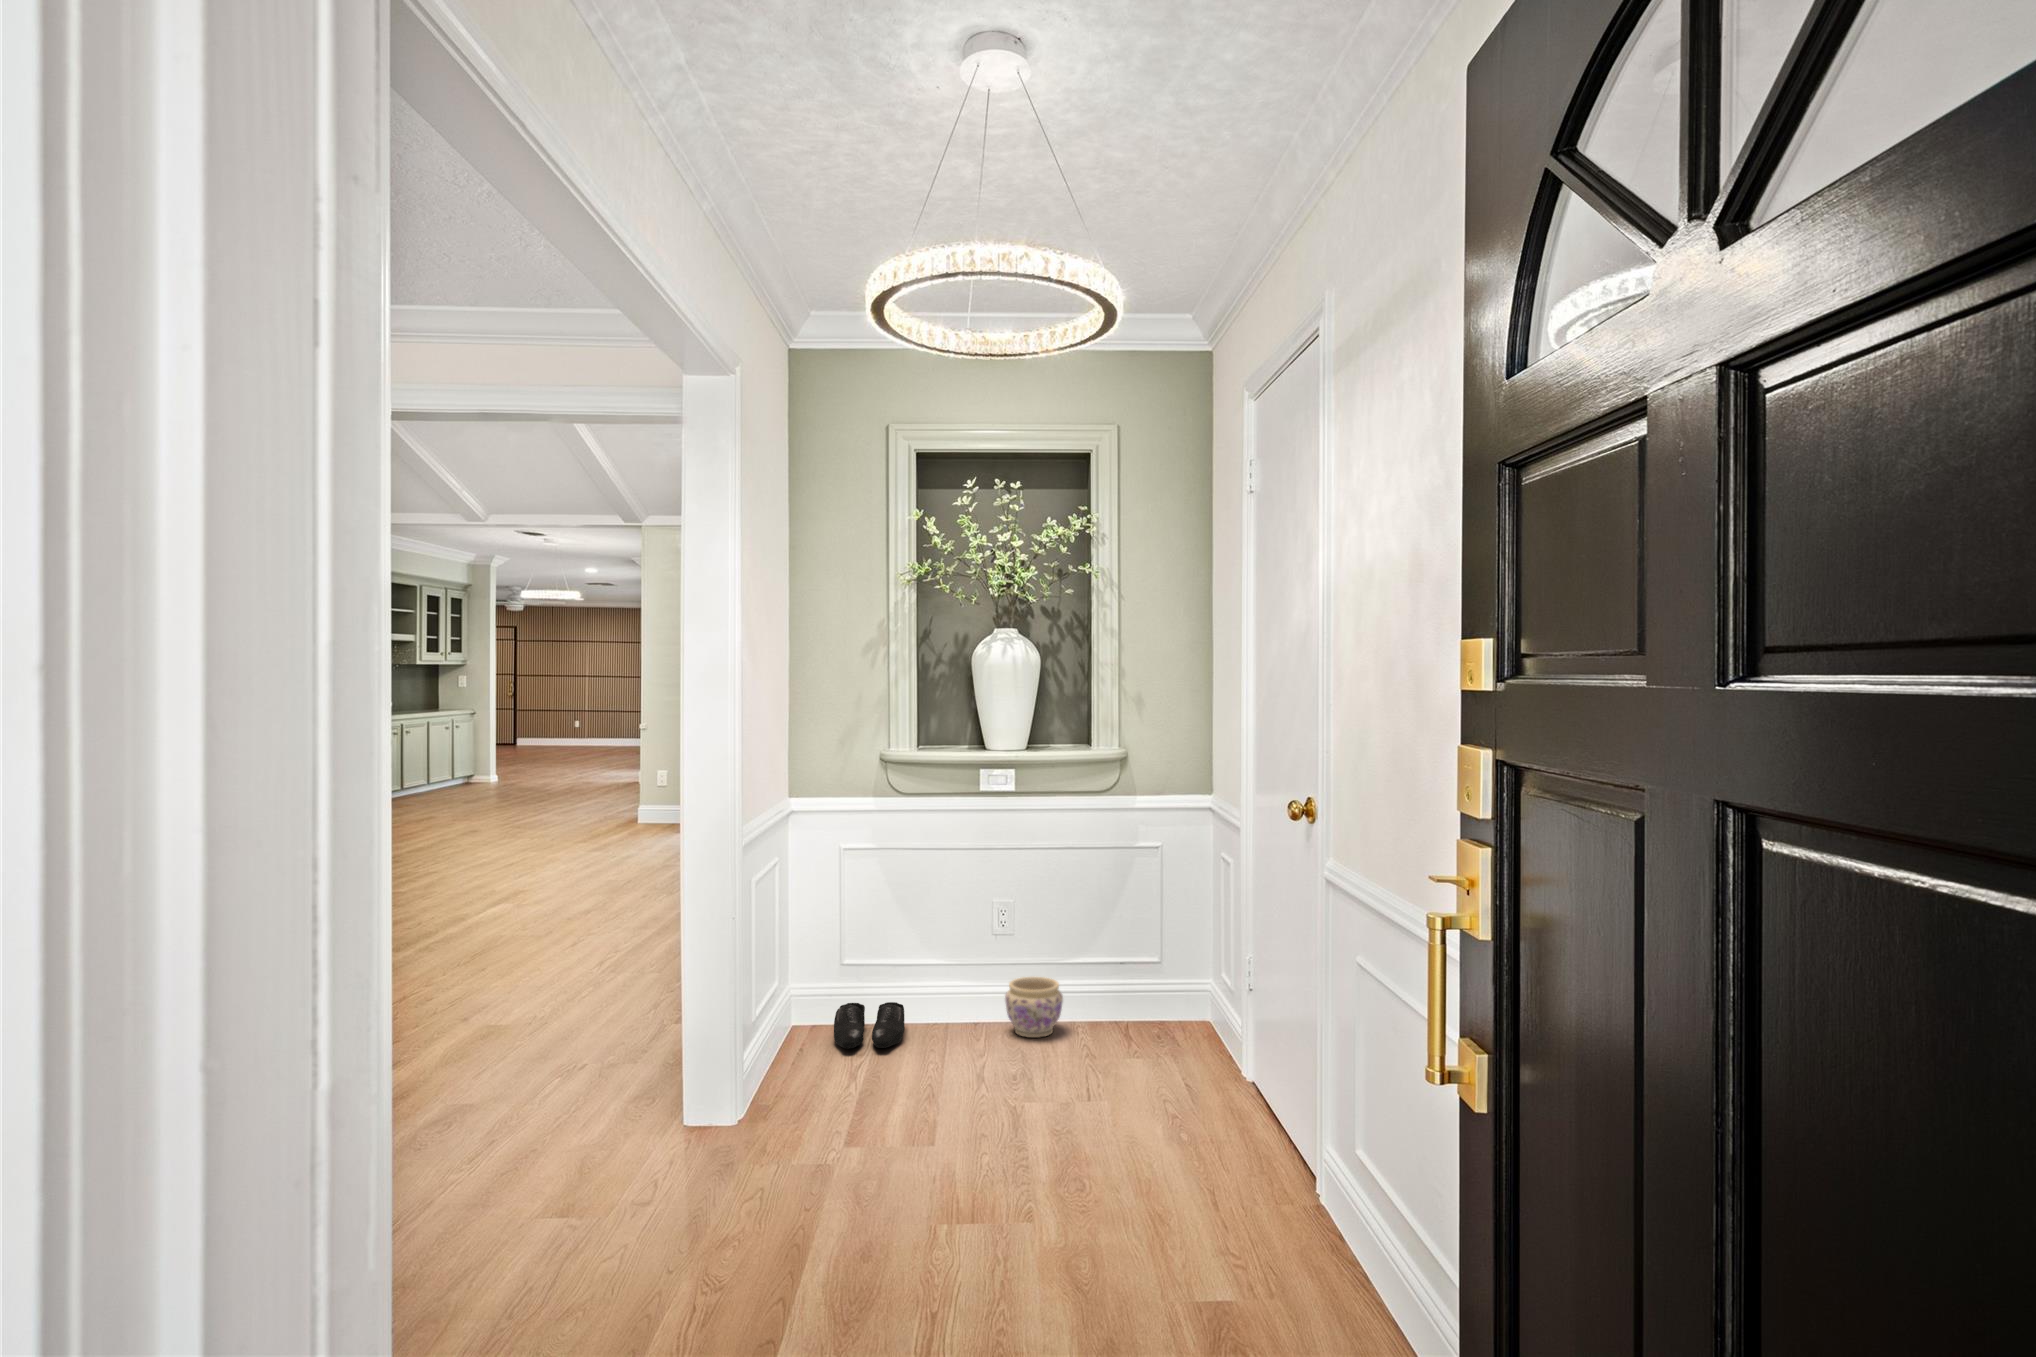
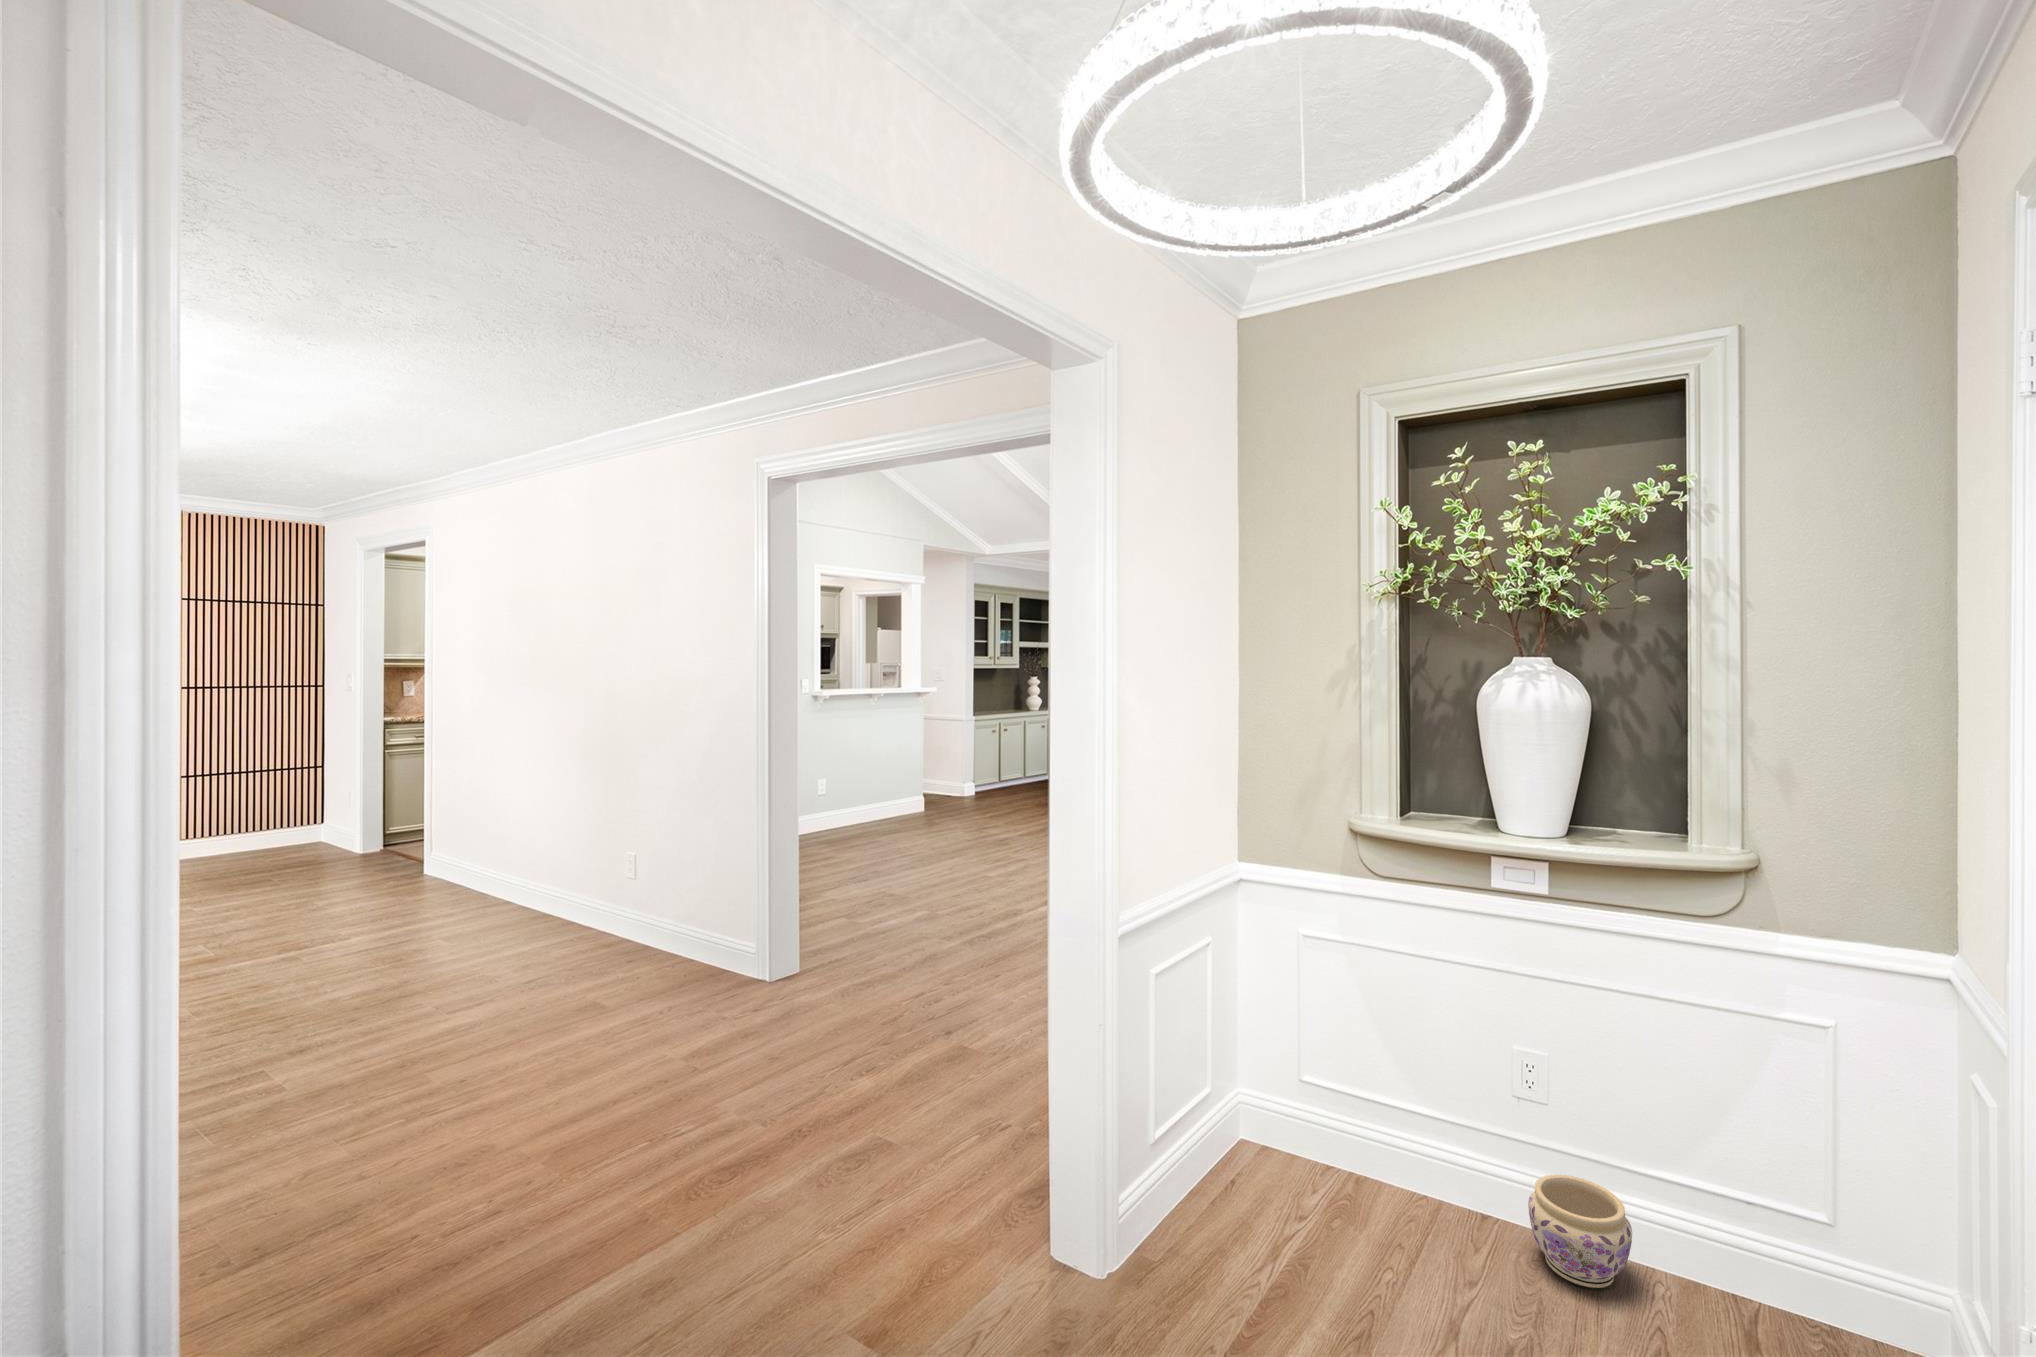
shoe: present [834,1002,904,1048] -> none [1271,1141,1373,1240]

